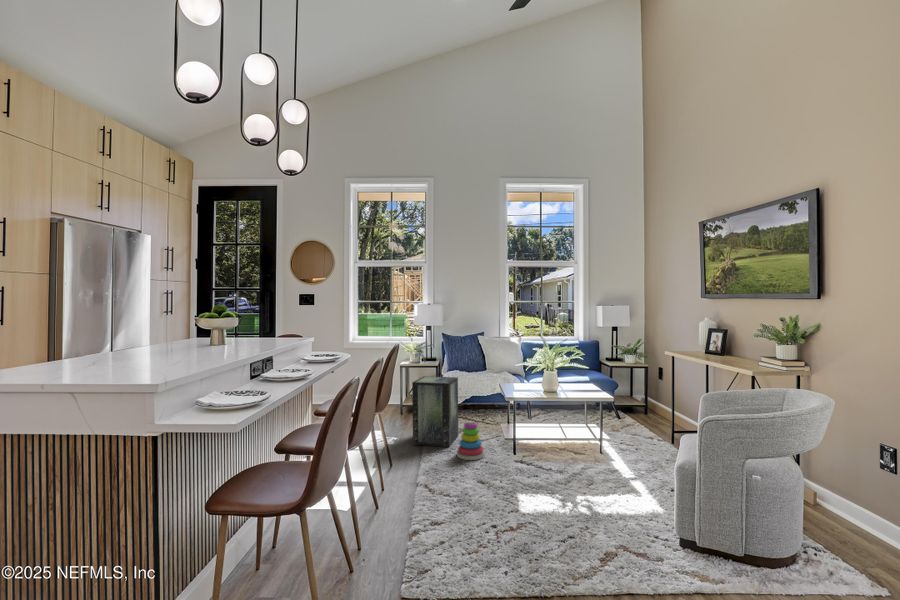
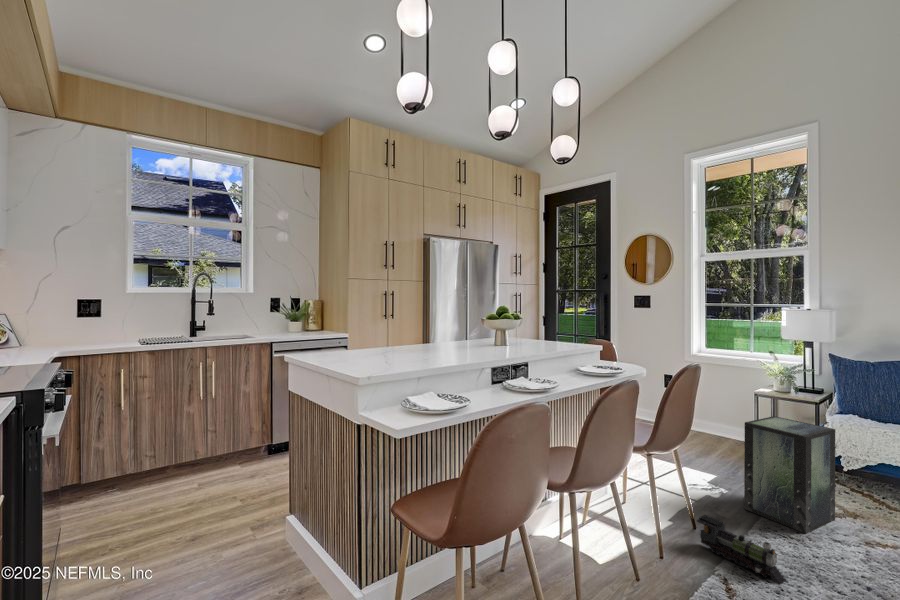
stacking toy: present [457,421,485,460] -> none [810,506,871,577]
toy train: none [400,447,453,476] -> present [697,515,786,585]

